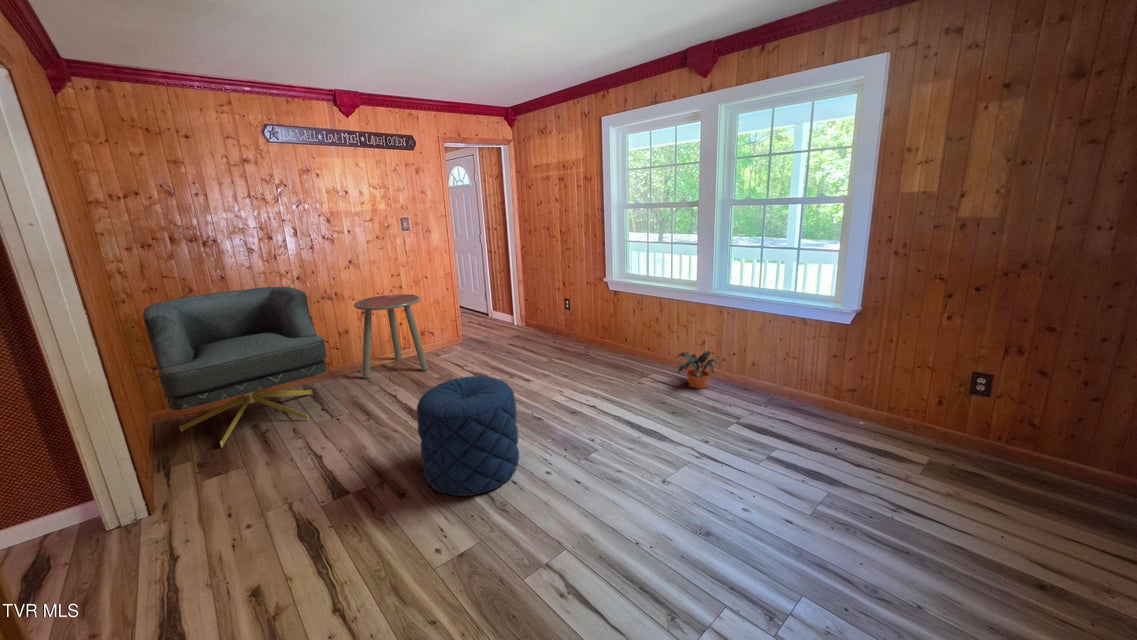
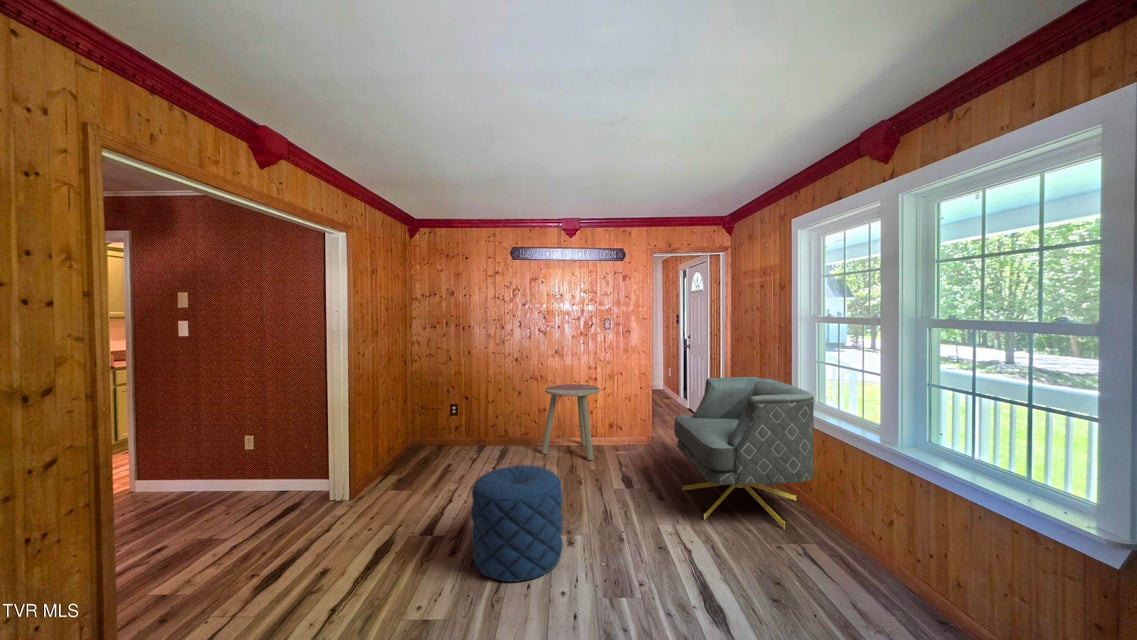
armchair: present [143,287,327,448] -> present [674,377,814,529]
potted plant: present [678,351,719,389] -> none [824,523,897,586]

